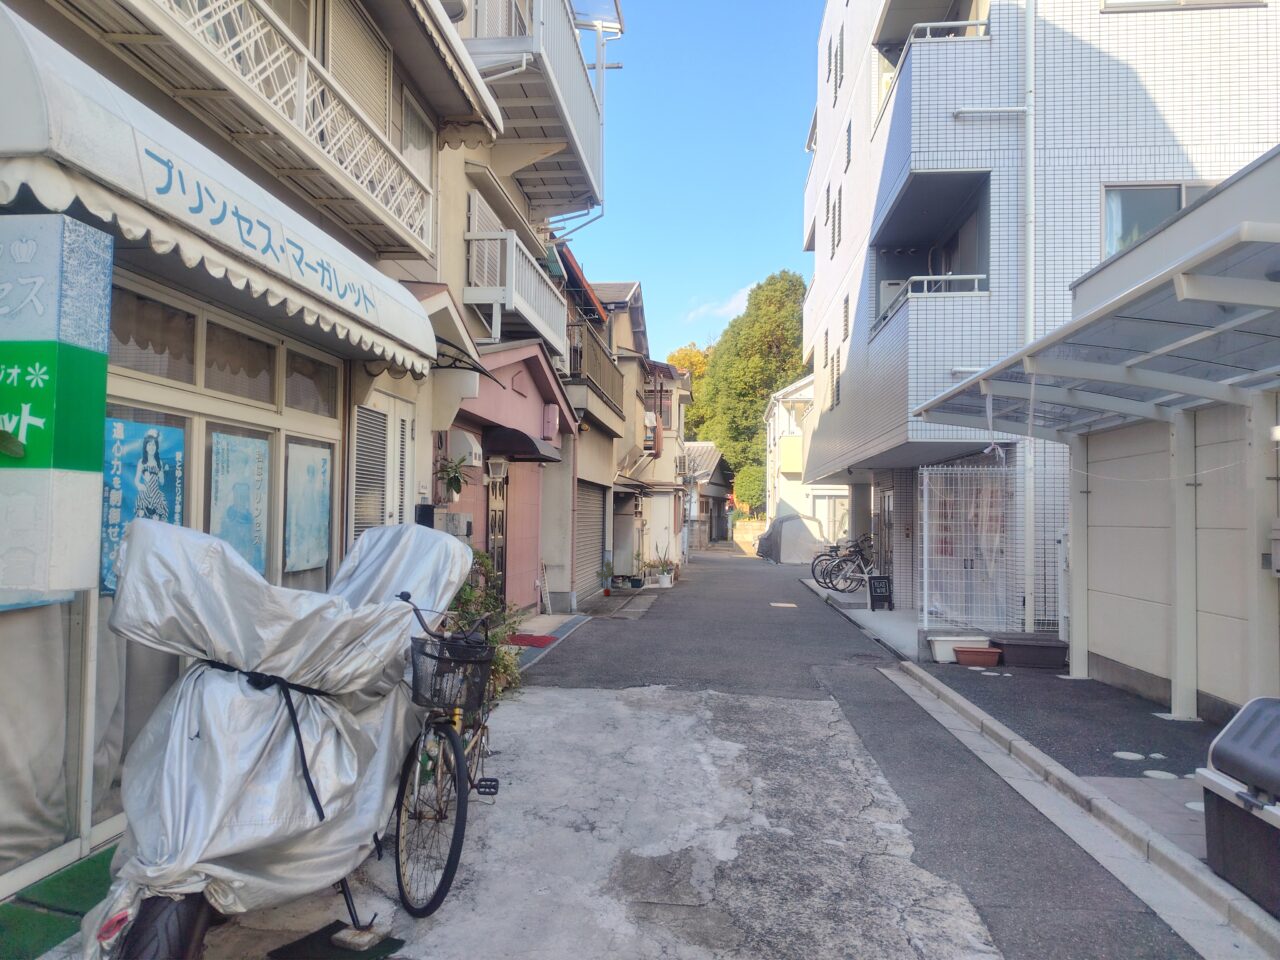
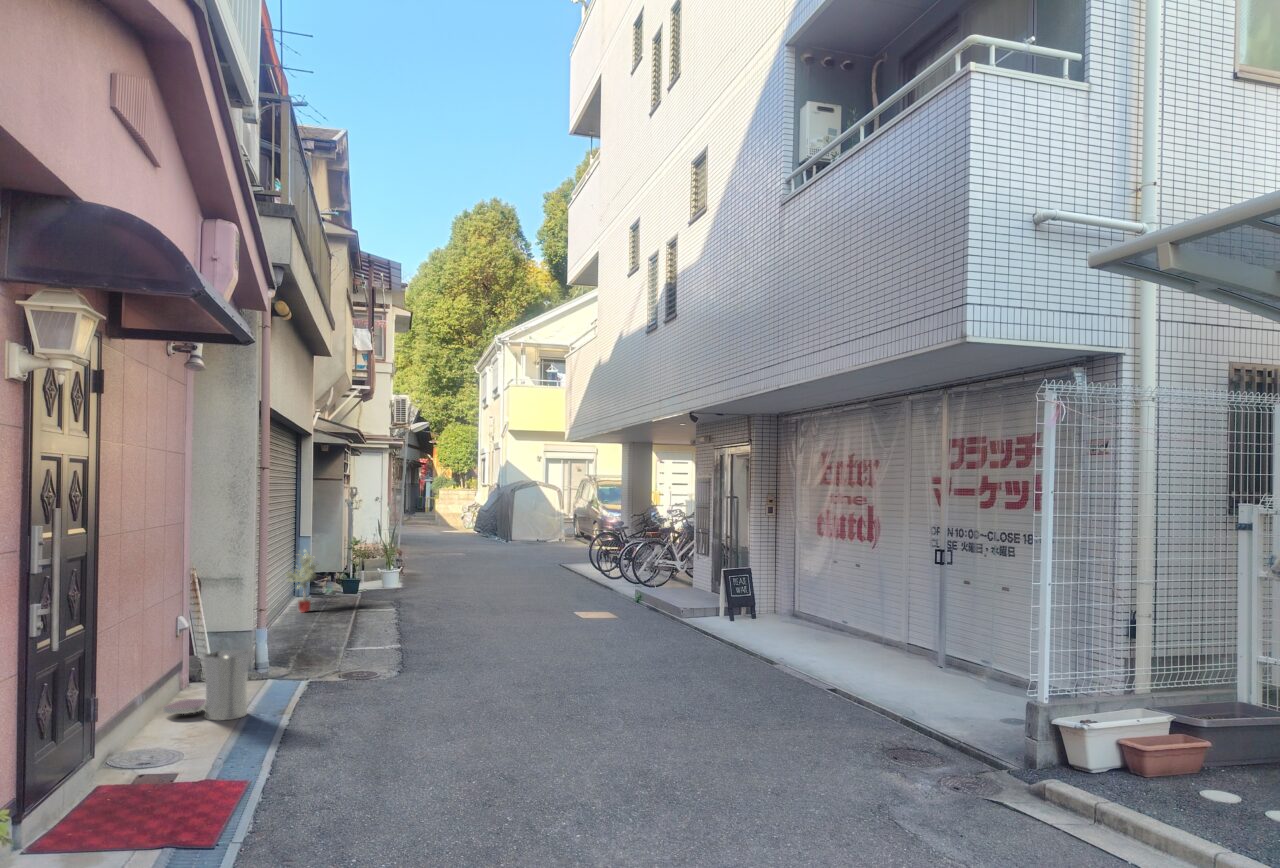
trash can: none [529,598,568,630] -> present [163,650,251,721]

